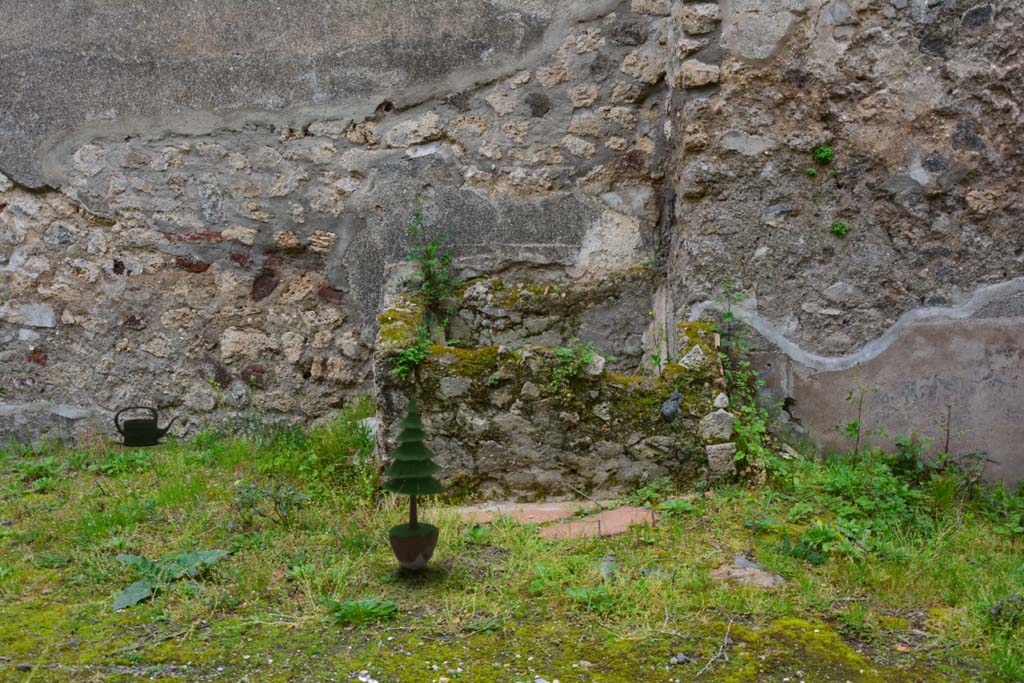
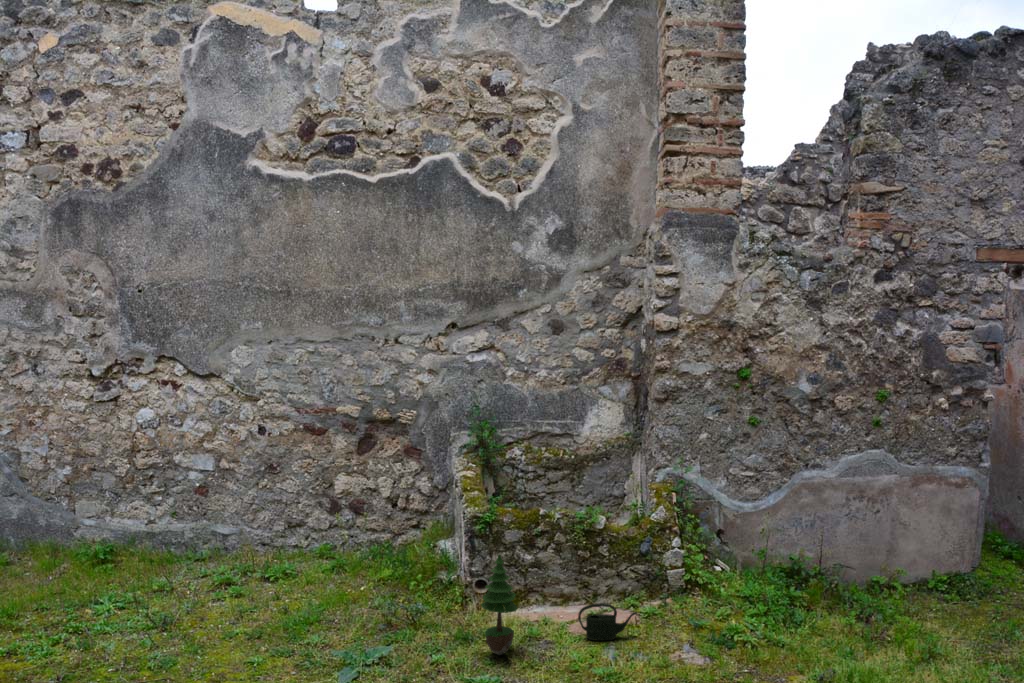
watering can: present [114,406,180,446] -> present [578,603,637,640]

